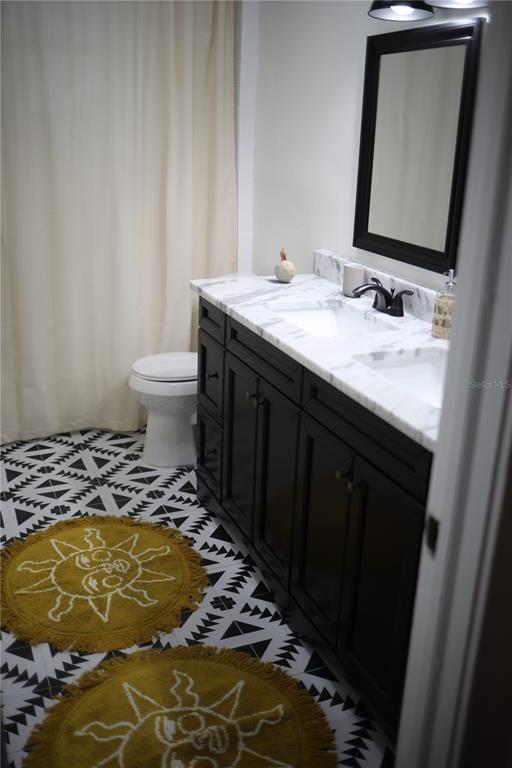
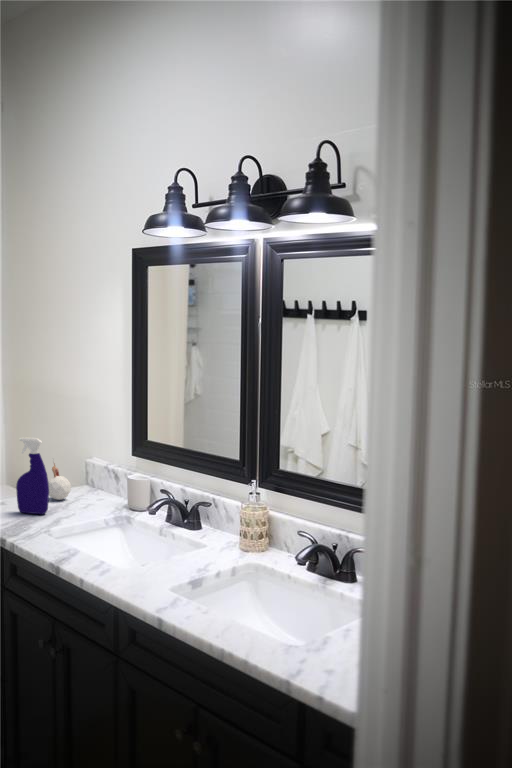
spray bottle: none [245,219,272,290] -> present [16,437,49,514]

